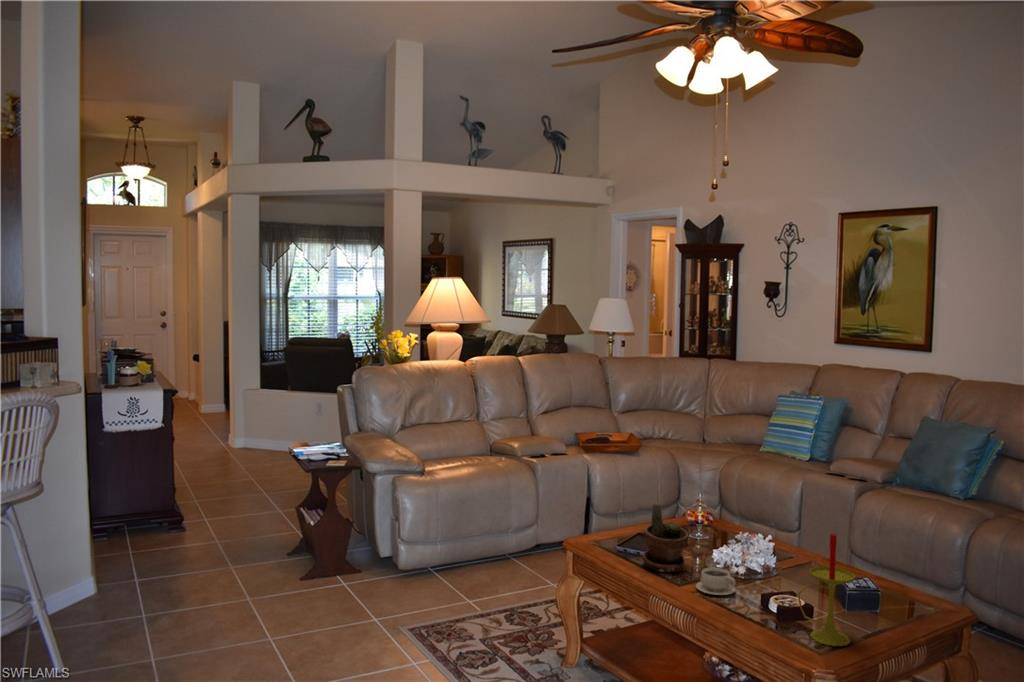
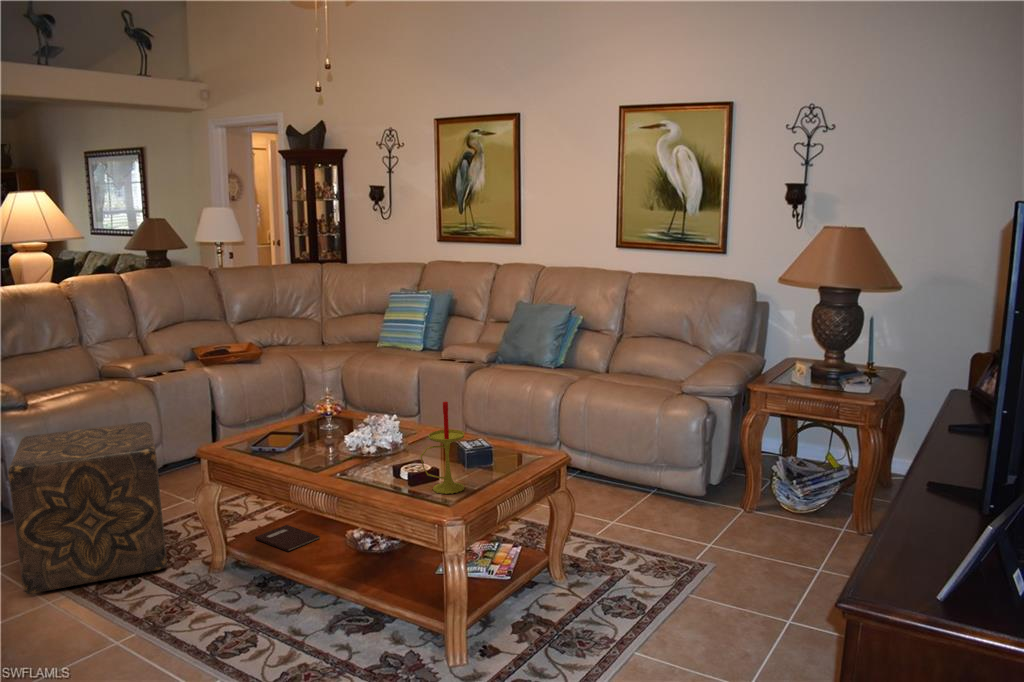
ottoman: none [399,499,526,653] -> present [8,422,167,594]
potted plant: present [642,502,688,572] -> none [280,399,322,462]
teacup: present [696,568,736,595] -> none [333,449,368,473]
notebook: none [609,634,676,667] -> present [255,525,320,552]

